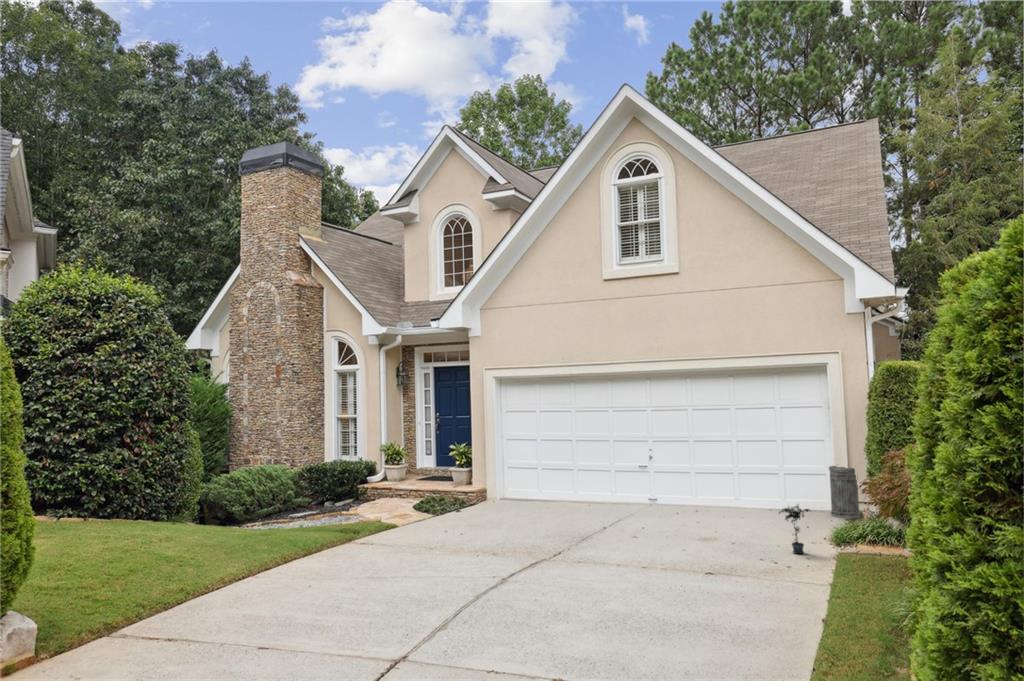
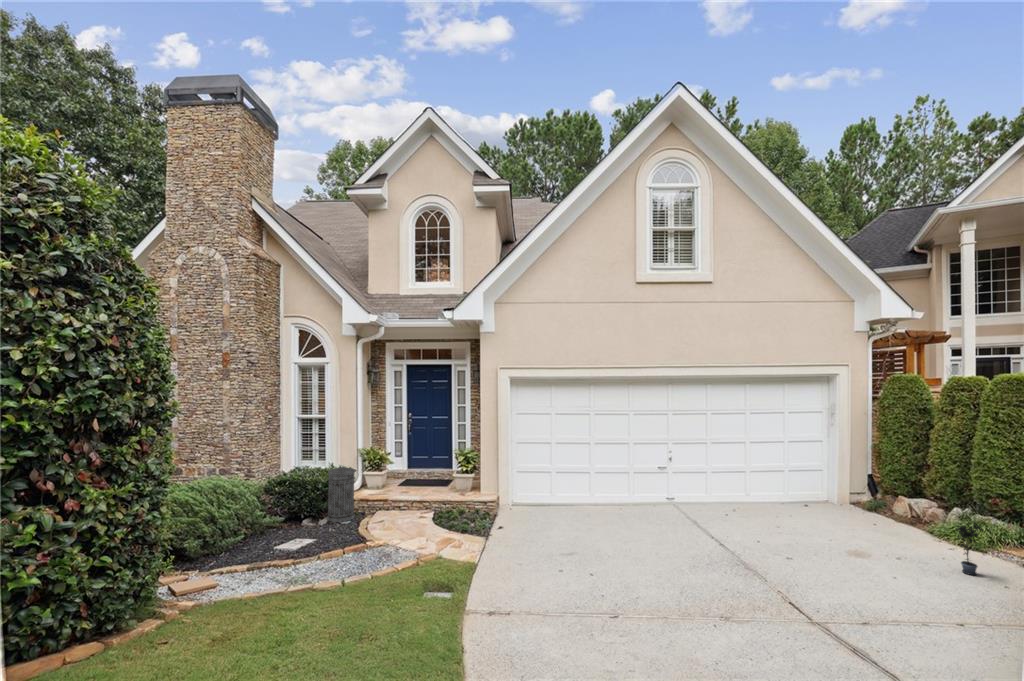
trash can: present [829,466,861,519] -> present [327,466,355,522]

